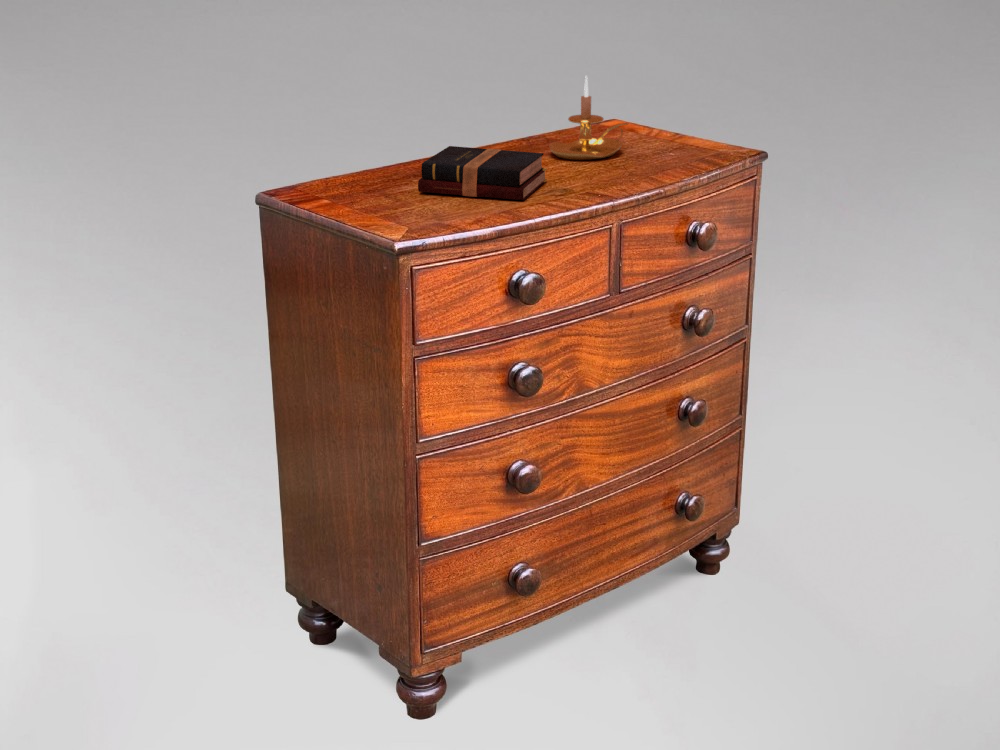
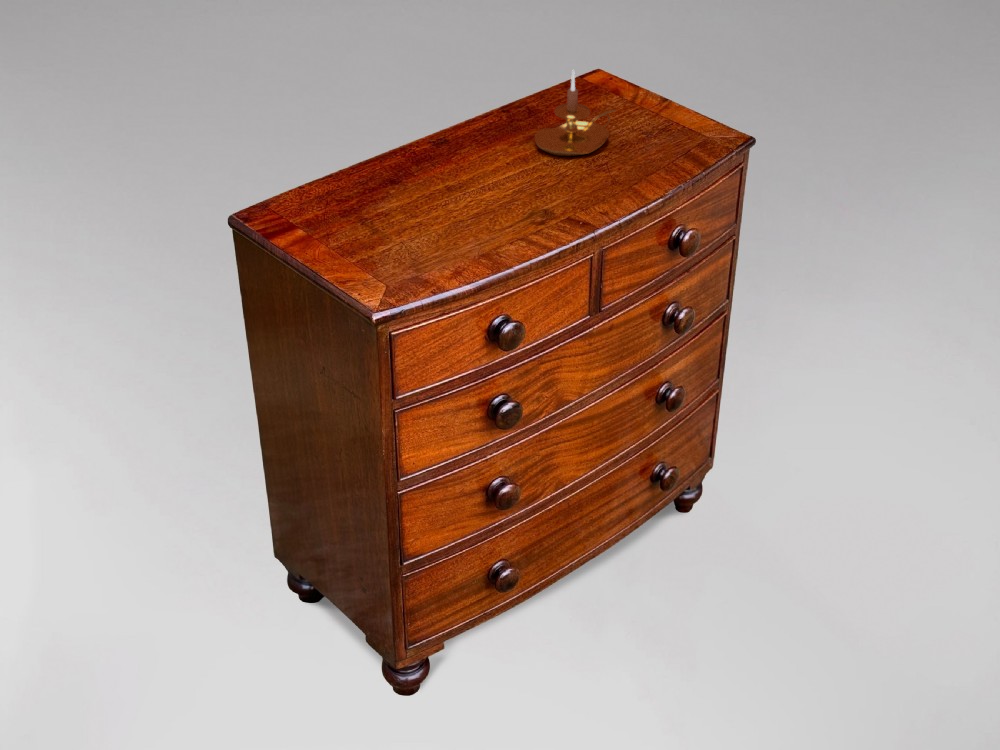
hardback book: present [418,146,547,200] -> none [399,157,530,235]

